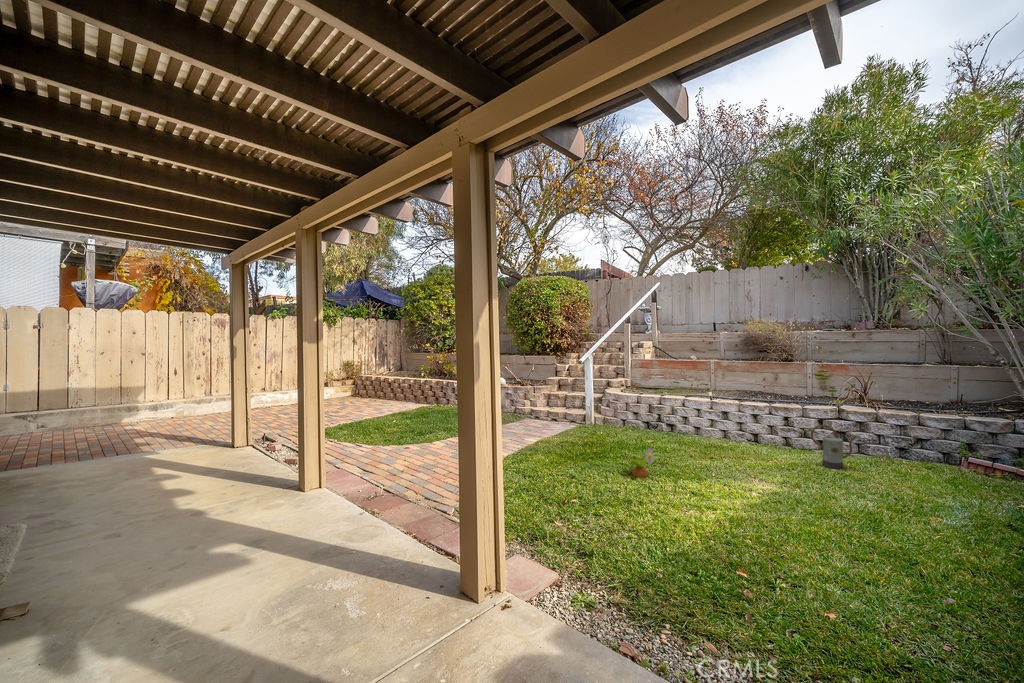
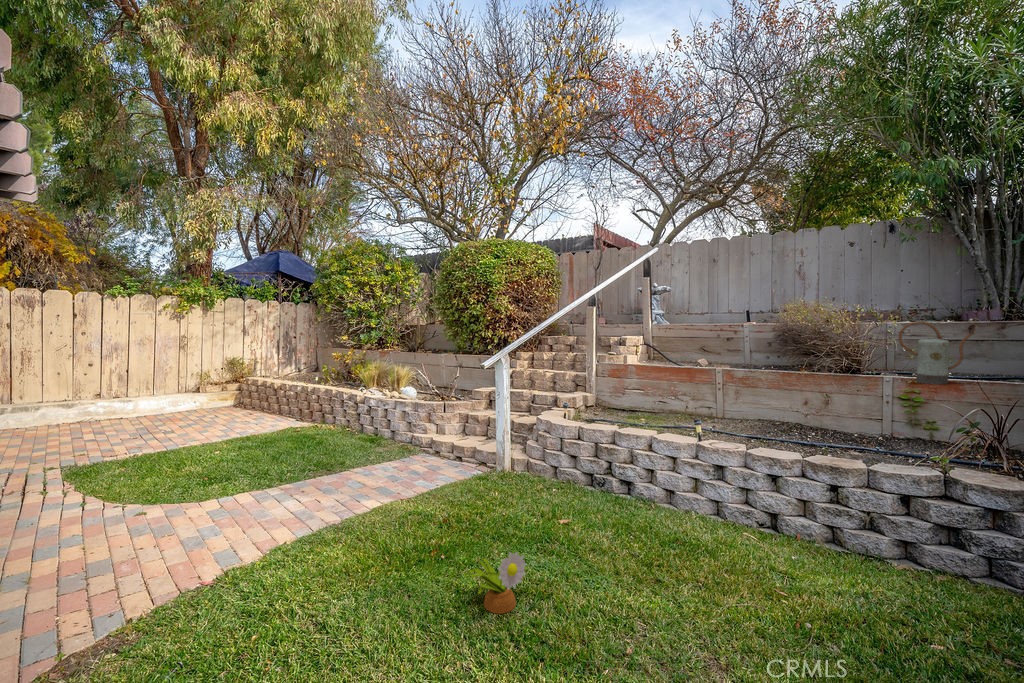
watering can: present [811,425,857,469] -> present [898,321,971,385]

